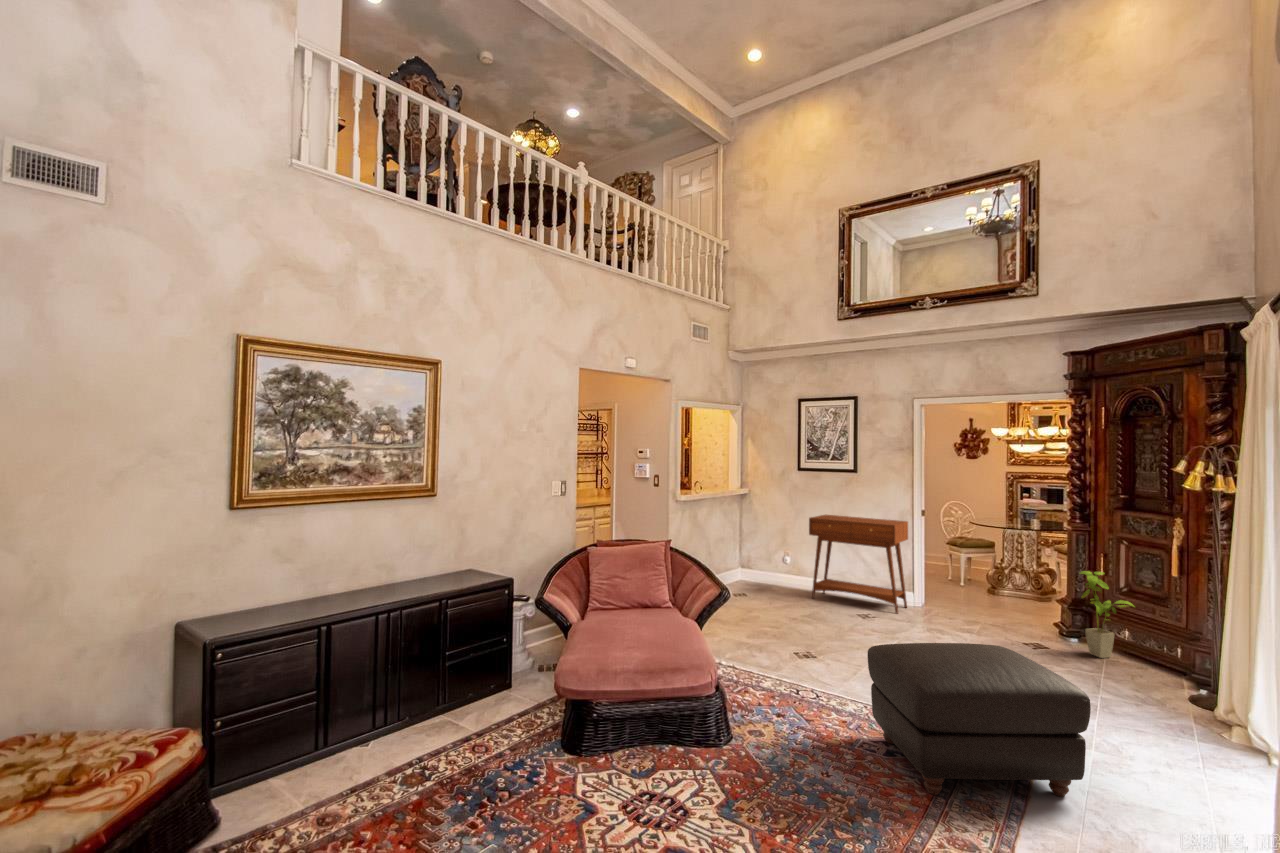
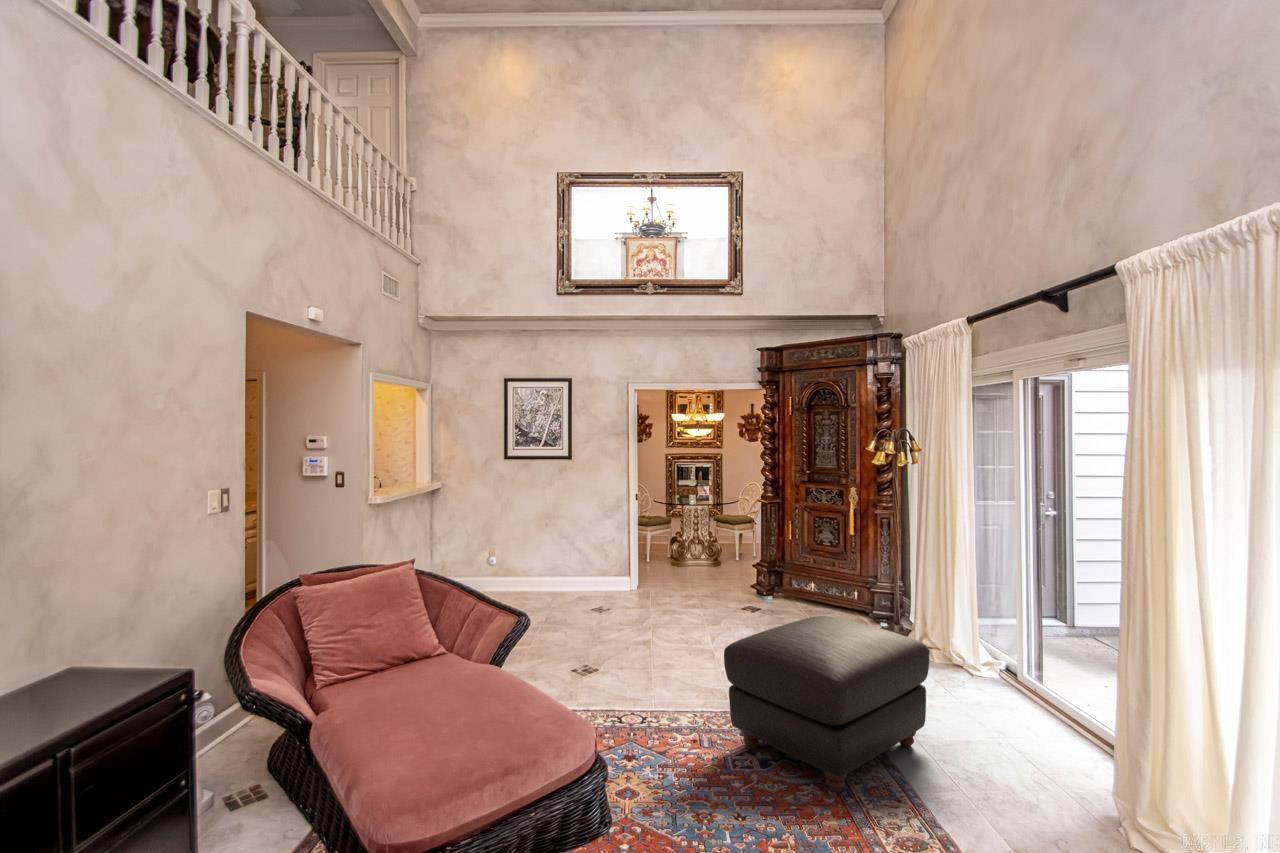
console table: present [809,515,908,614] -> none [528,508,626,605]
house plant: present [1080,571,1134,658] -> none [782,534,823,609]

